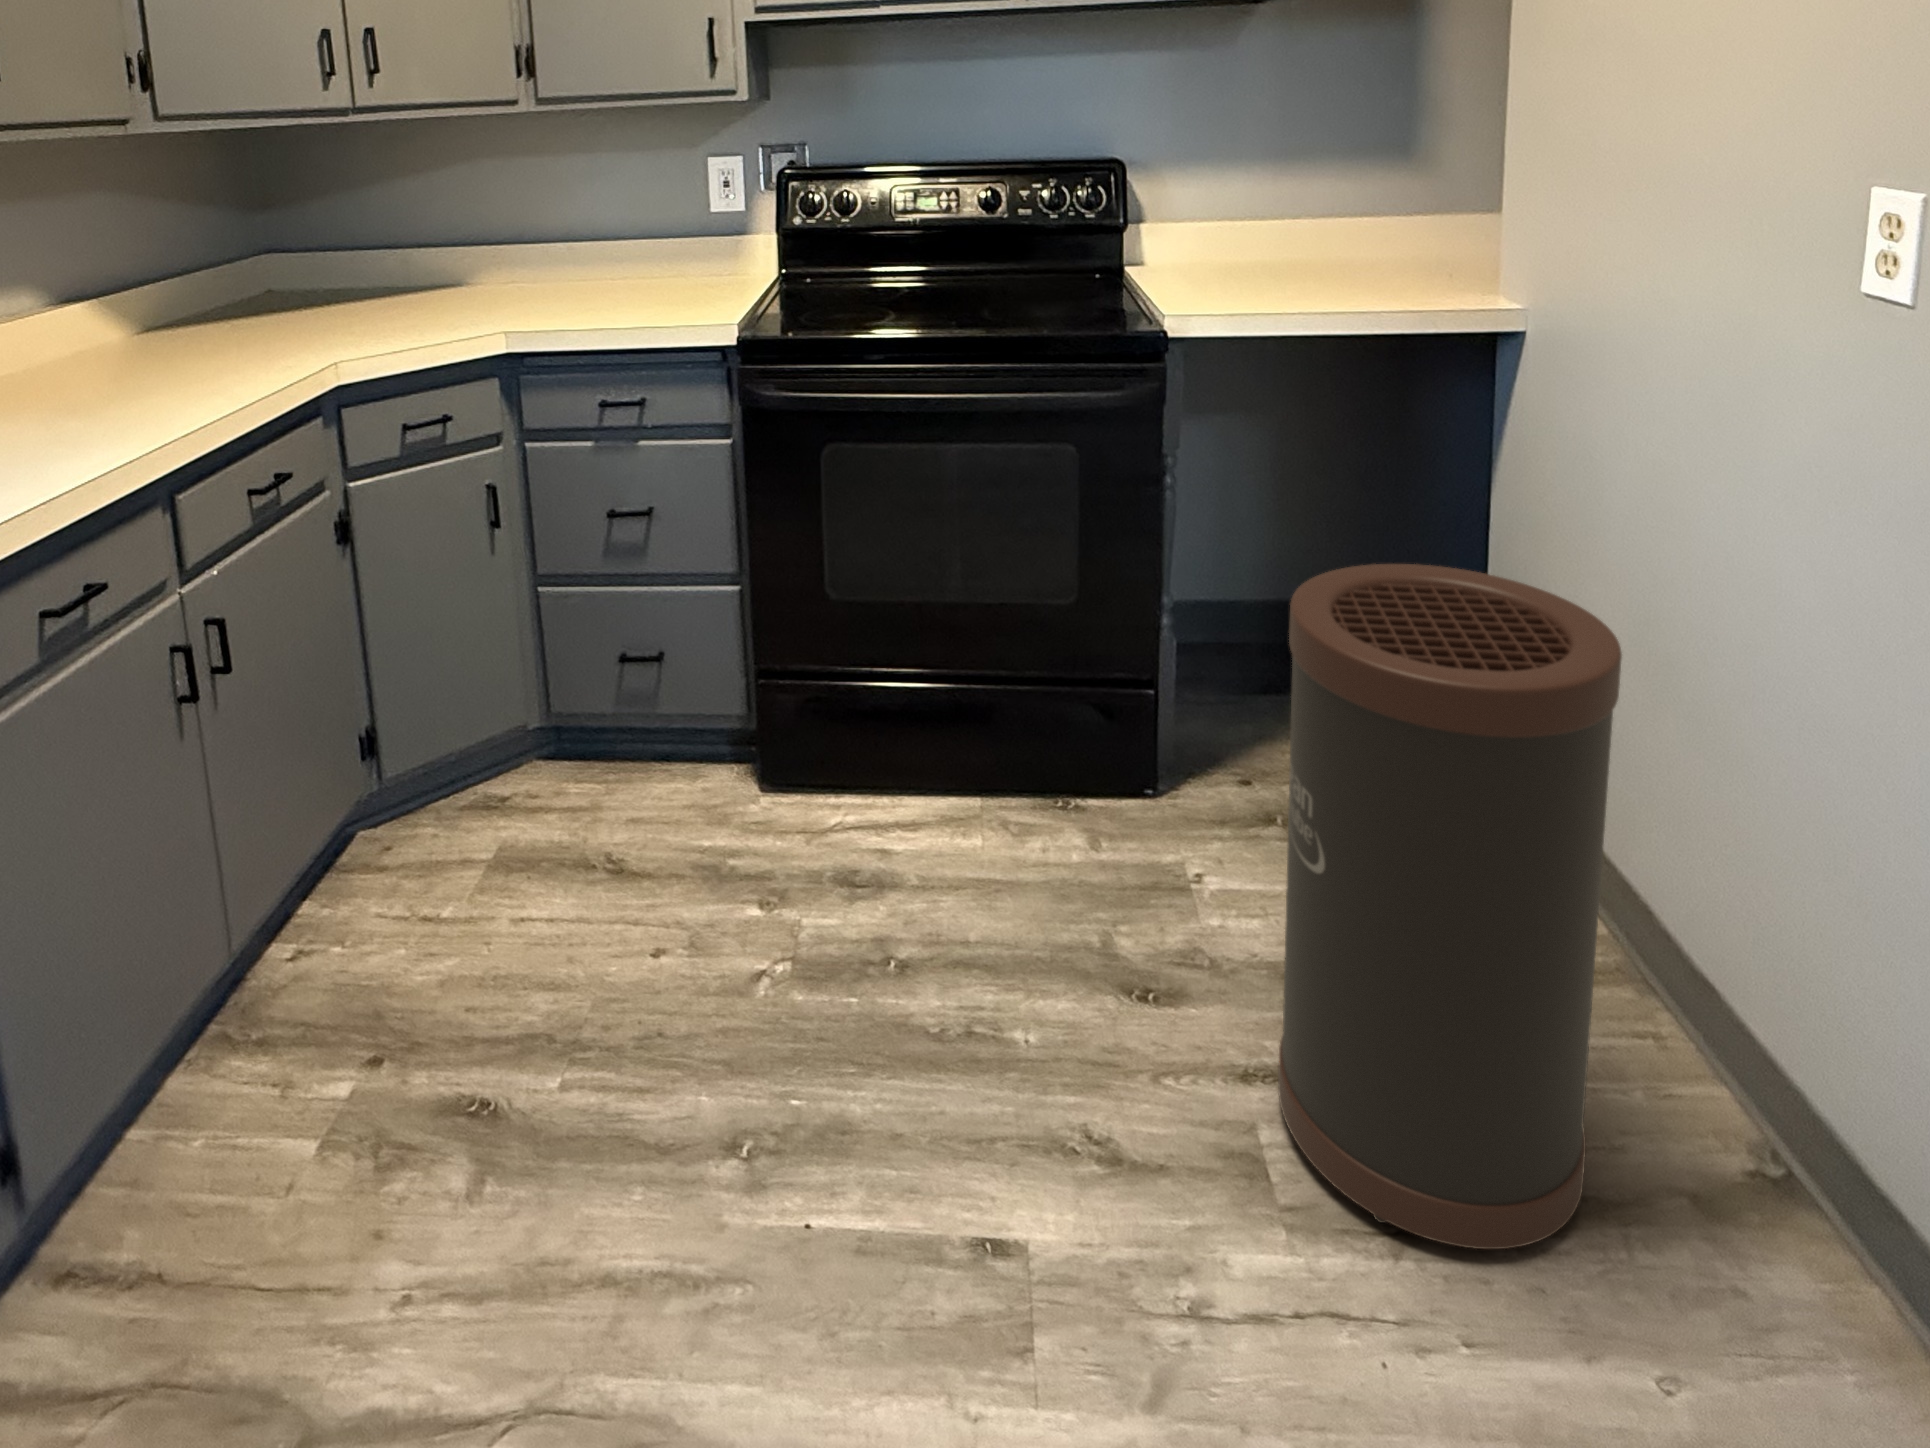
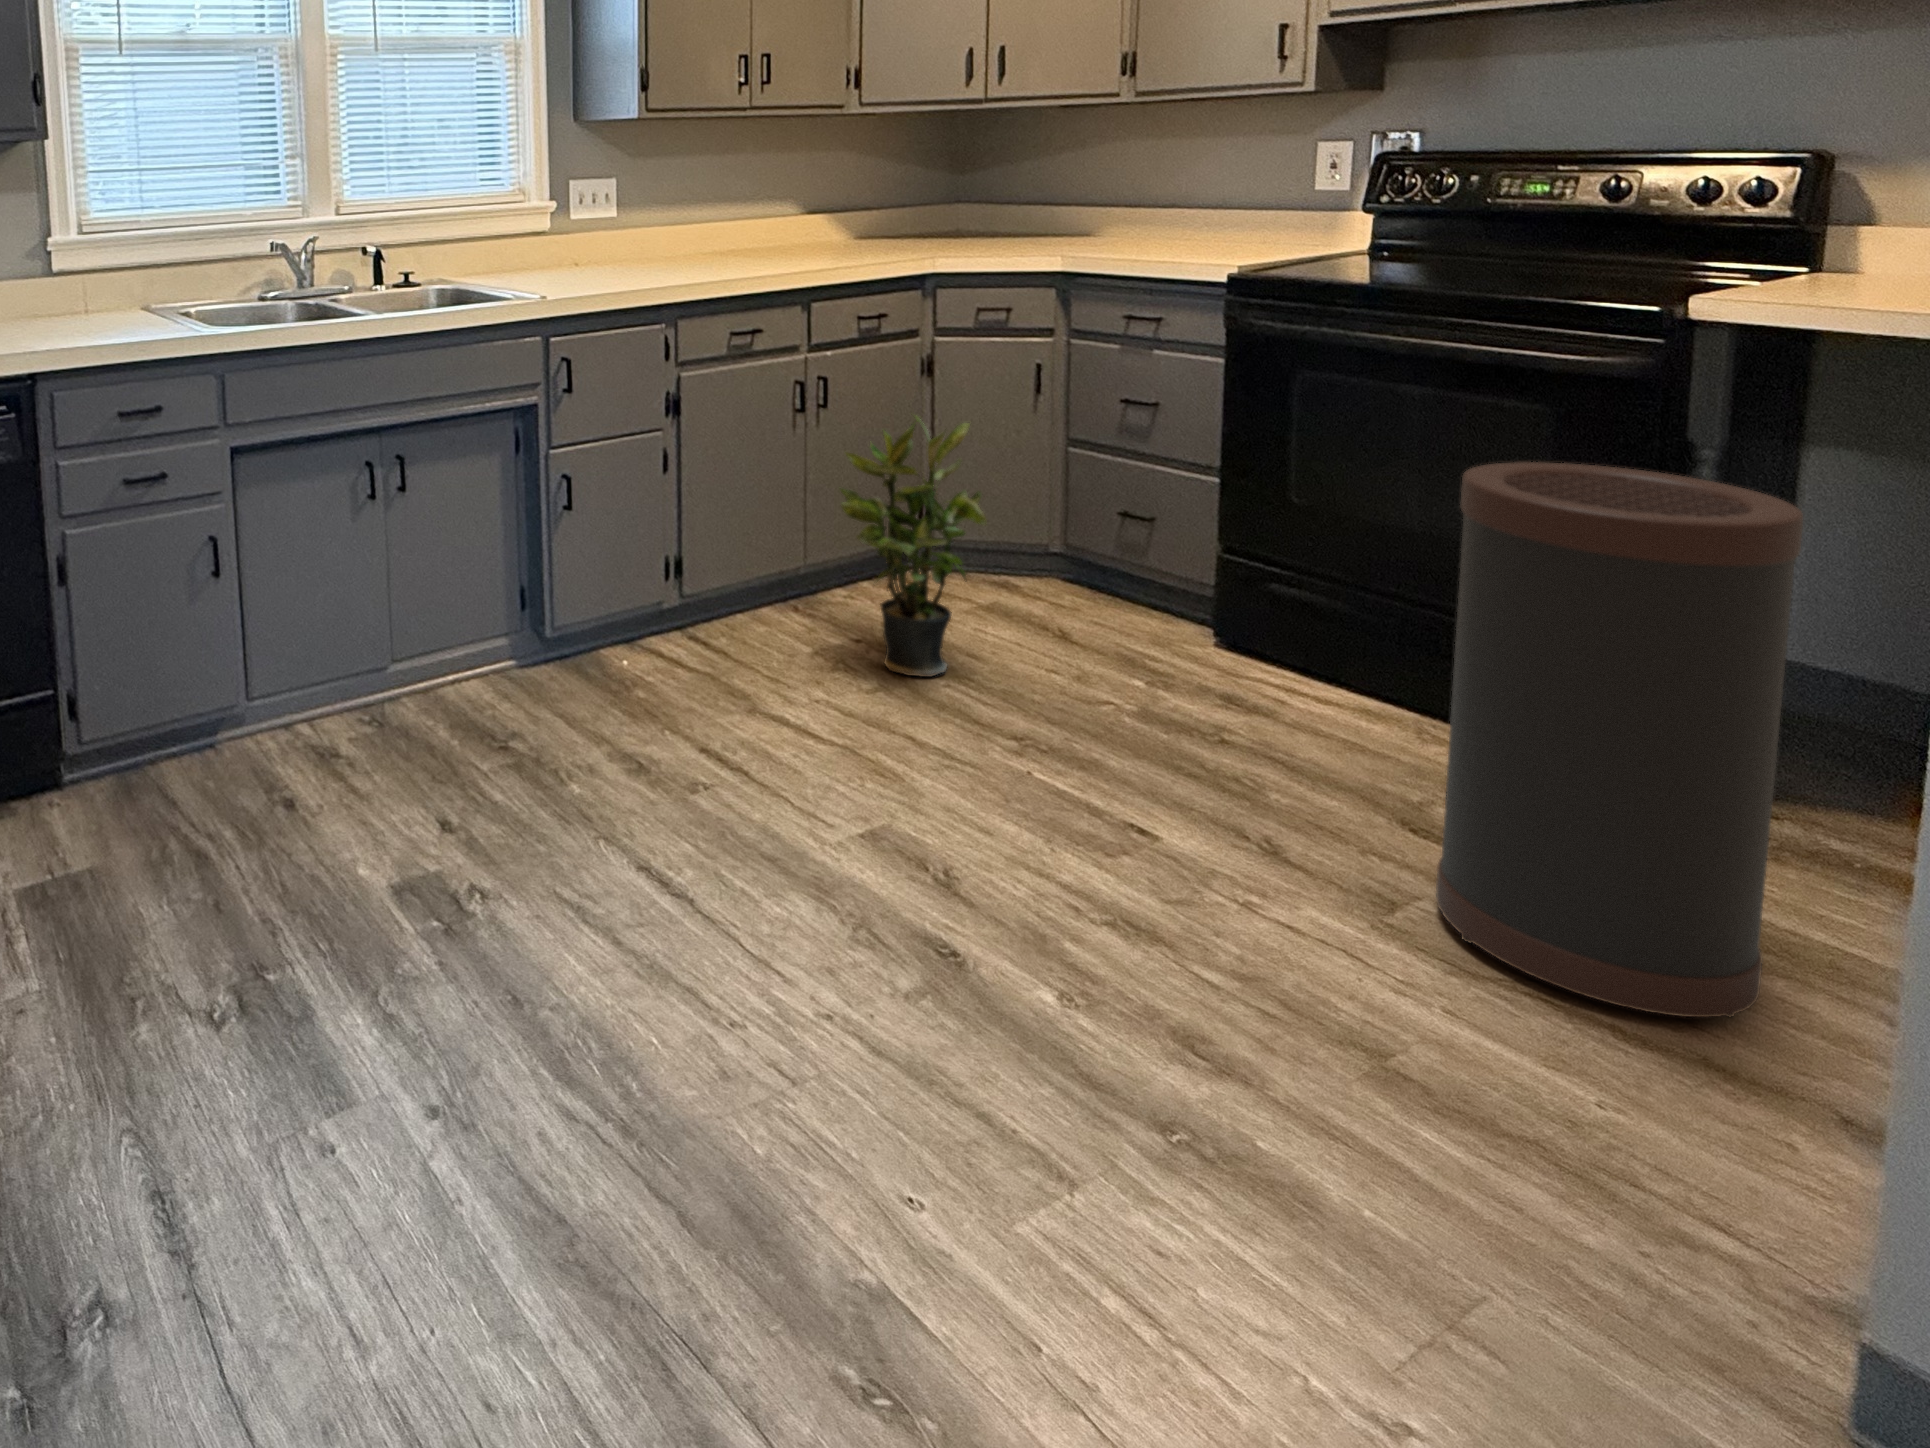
potted plant: none [328,651,574,1118] -> present [840,416,987,677]

